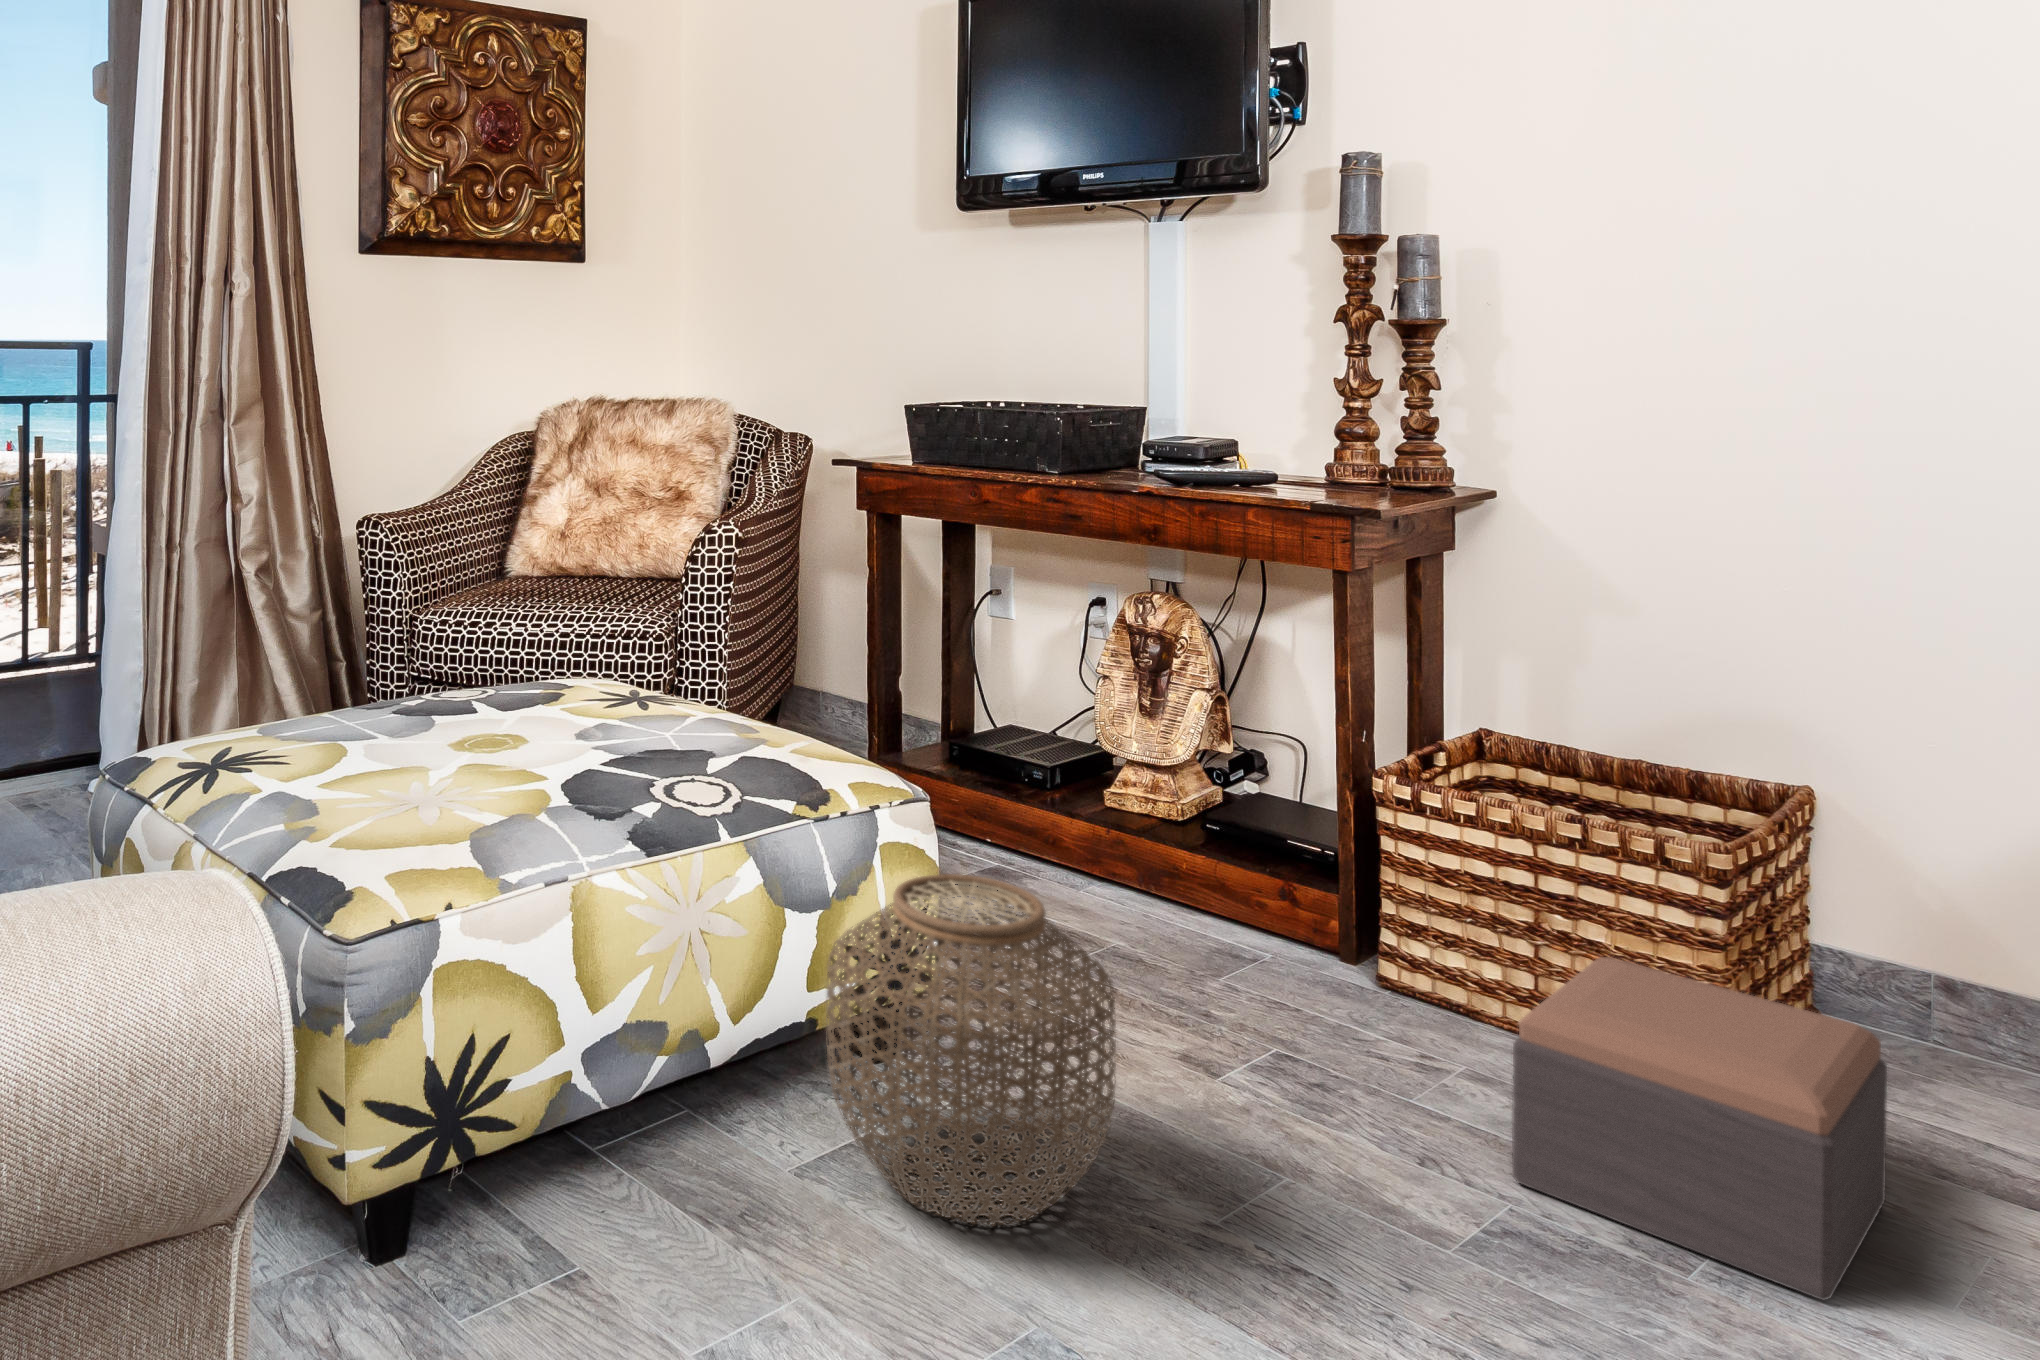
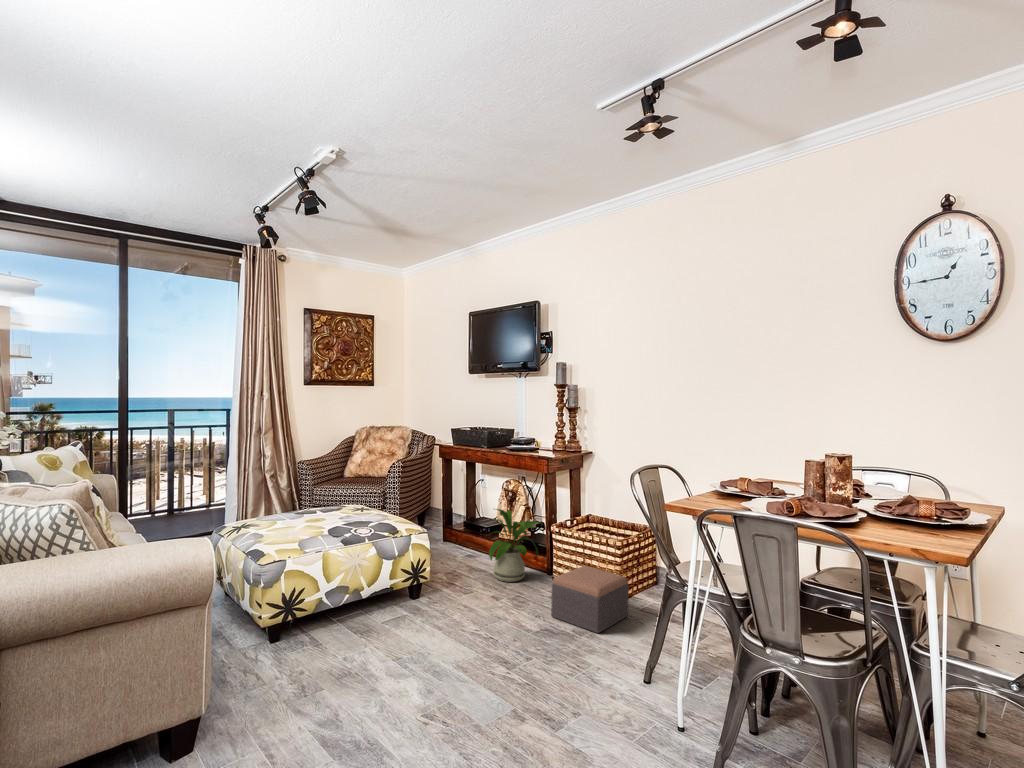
house plant: none [1078,700,1312,988] -> present [489,509,540,582]
woven basket: present [826,874,1116,1225] -> none [391,550,458,631]

